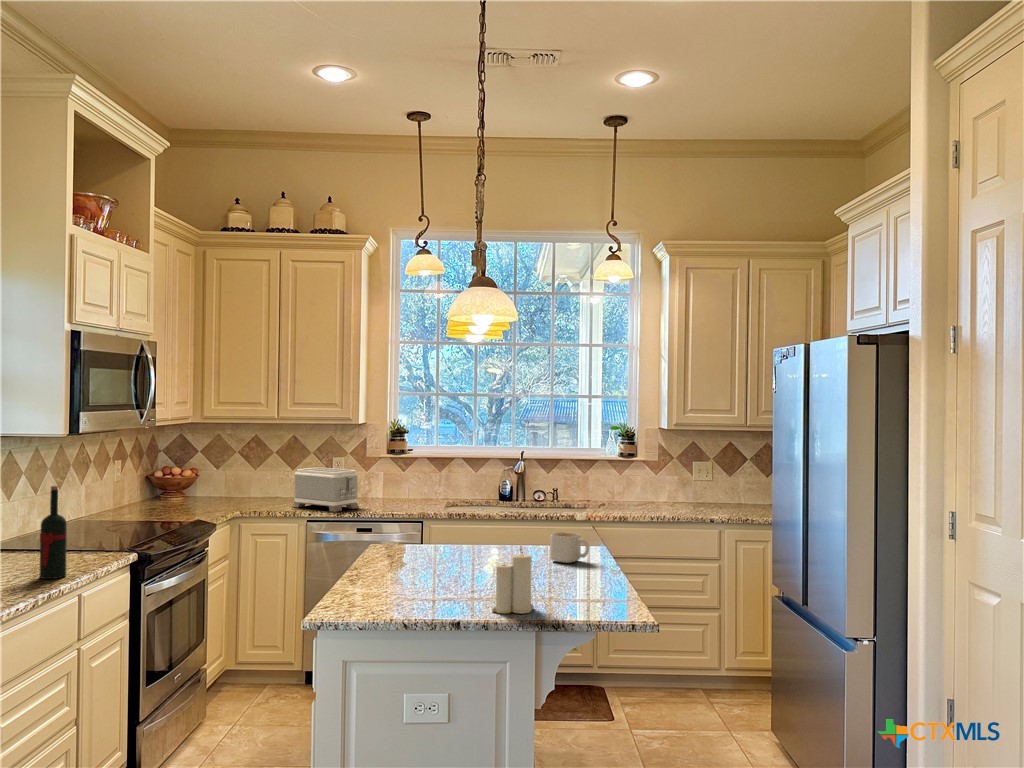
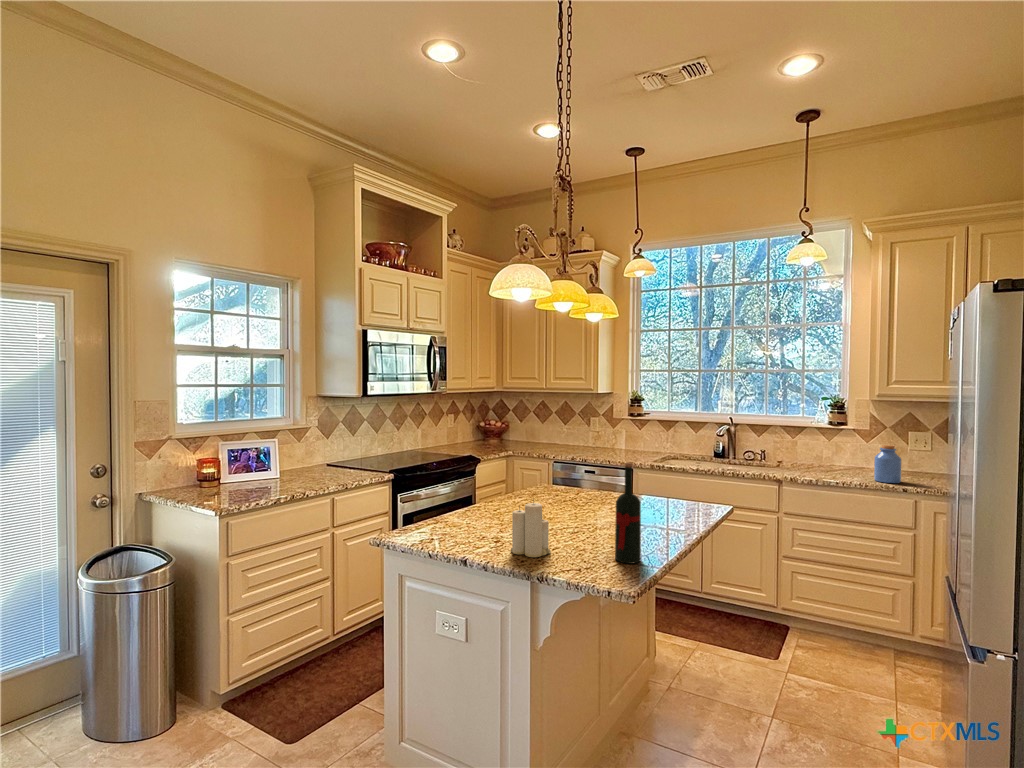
toaster: present [292,467,359,512] -> none [550,424,594,456]
jar: none [677,475,701,514] -> present [874,445,901,483]
wine bottle: present [39,486,67,579] -> present [615,463,641,564]
mug: present [550,532,589,563] -> none [654,488,685,516]

